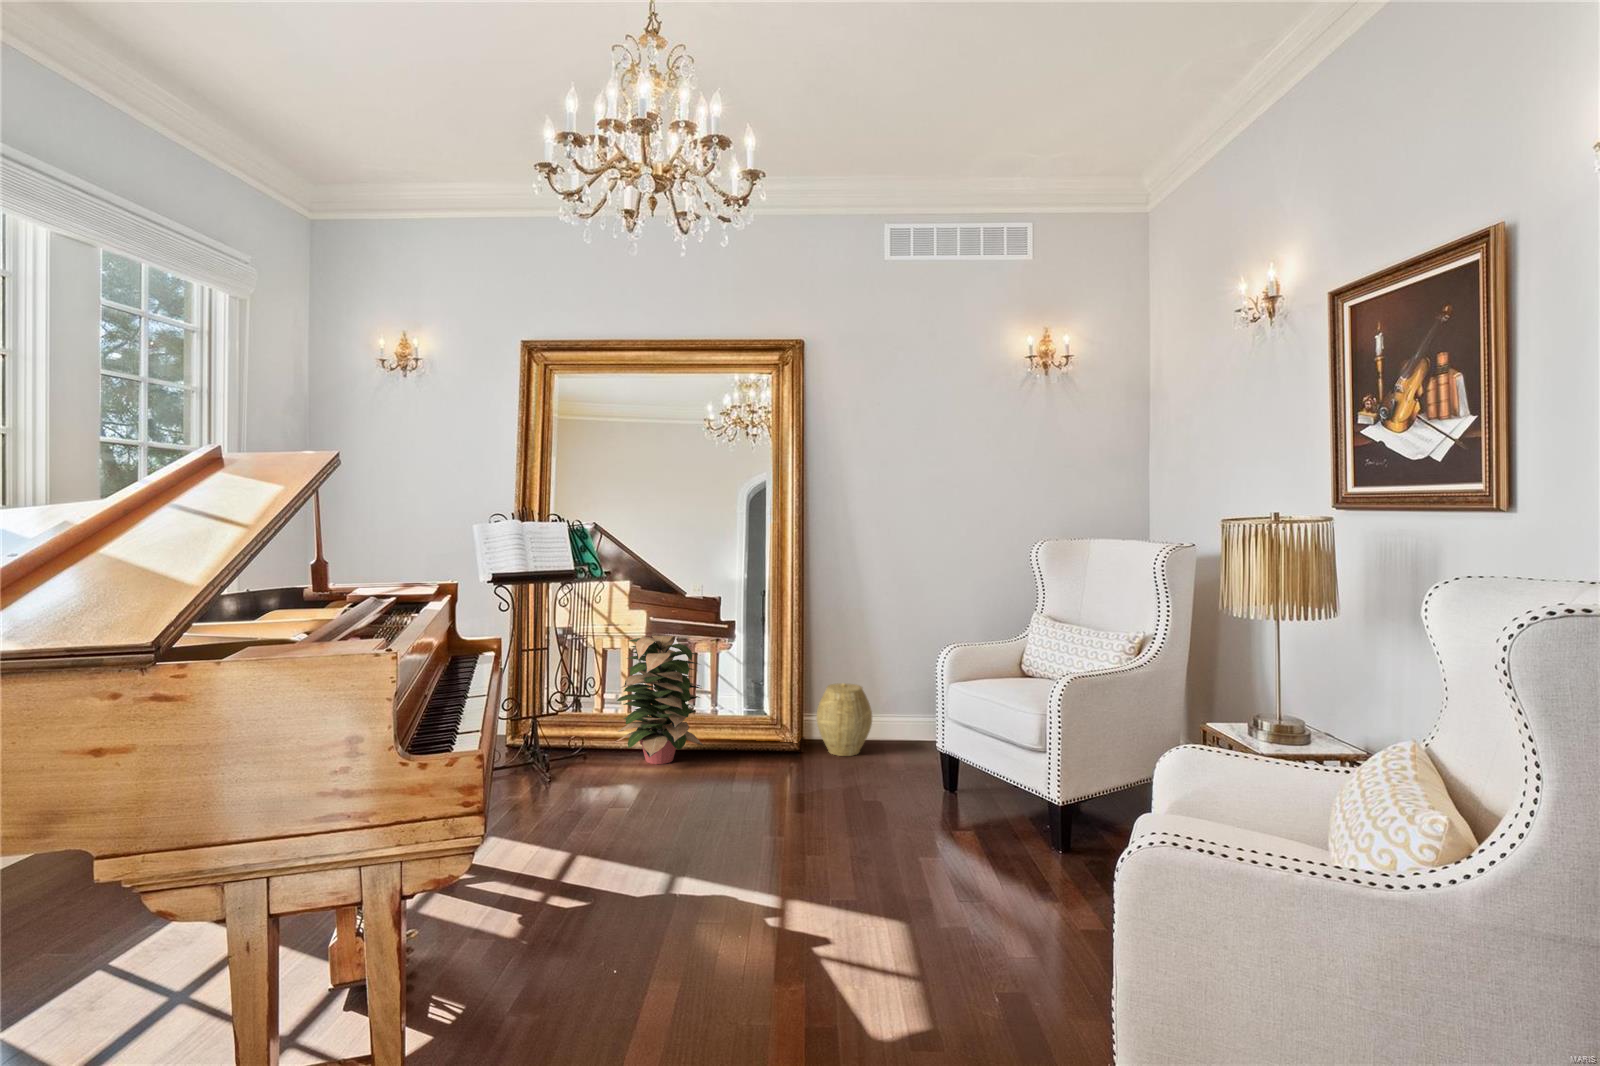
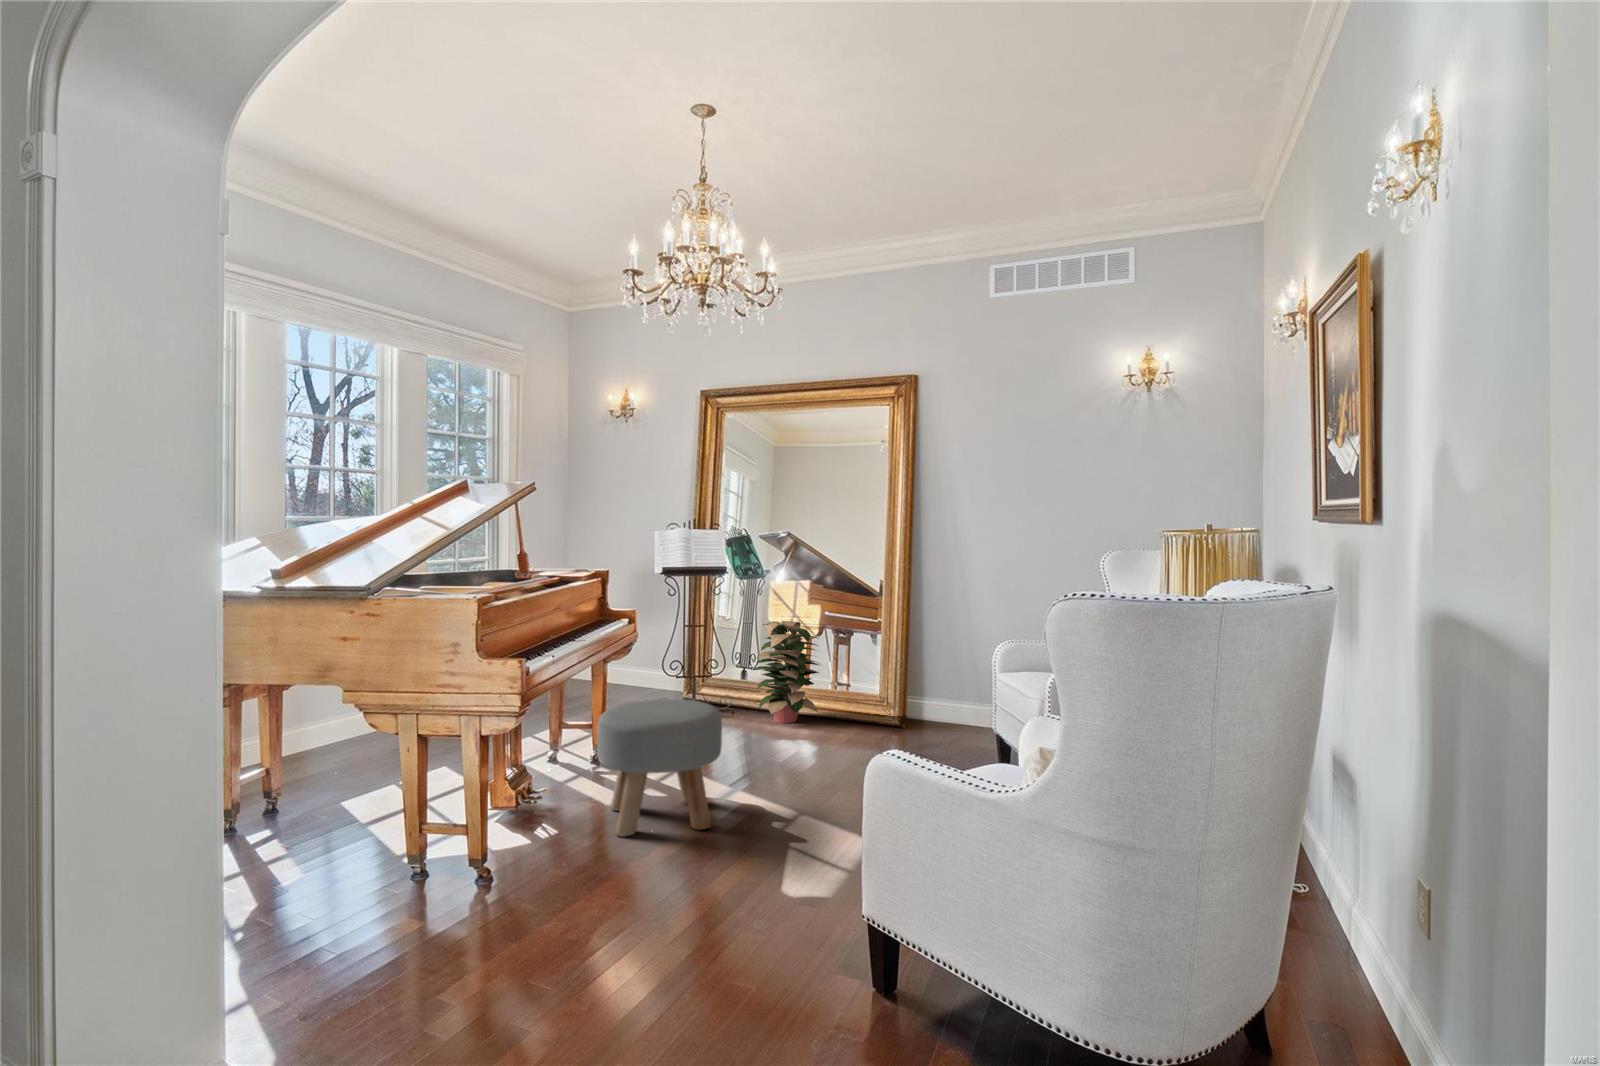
woven basket: present [816,683,872,756] -> none [916,669,965,732]
ottoman: none [517,766,704,997] -> present [597,699,722,837]

